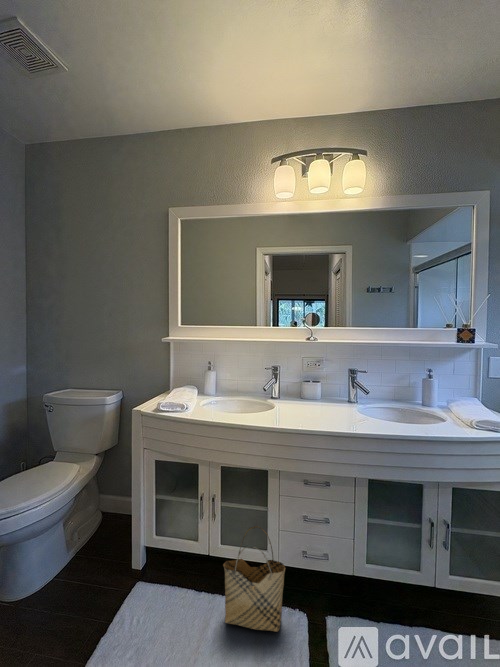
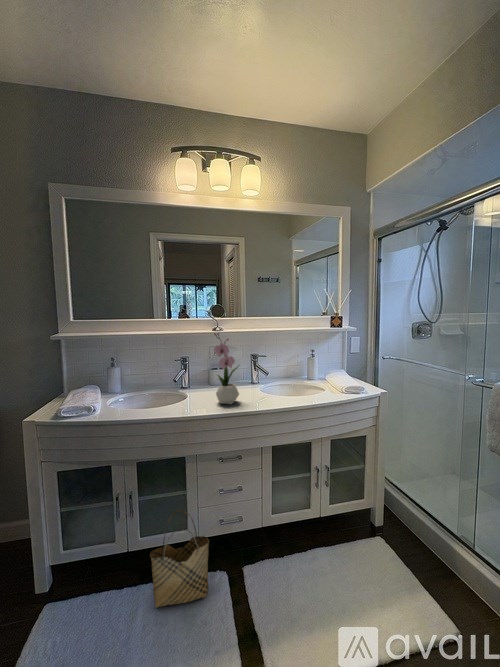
flower arrangement: none [300,341,331,421] -> present [214,333,239,404]

